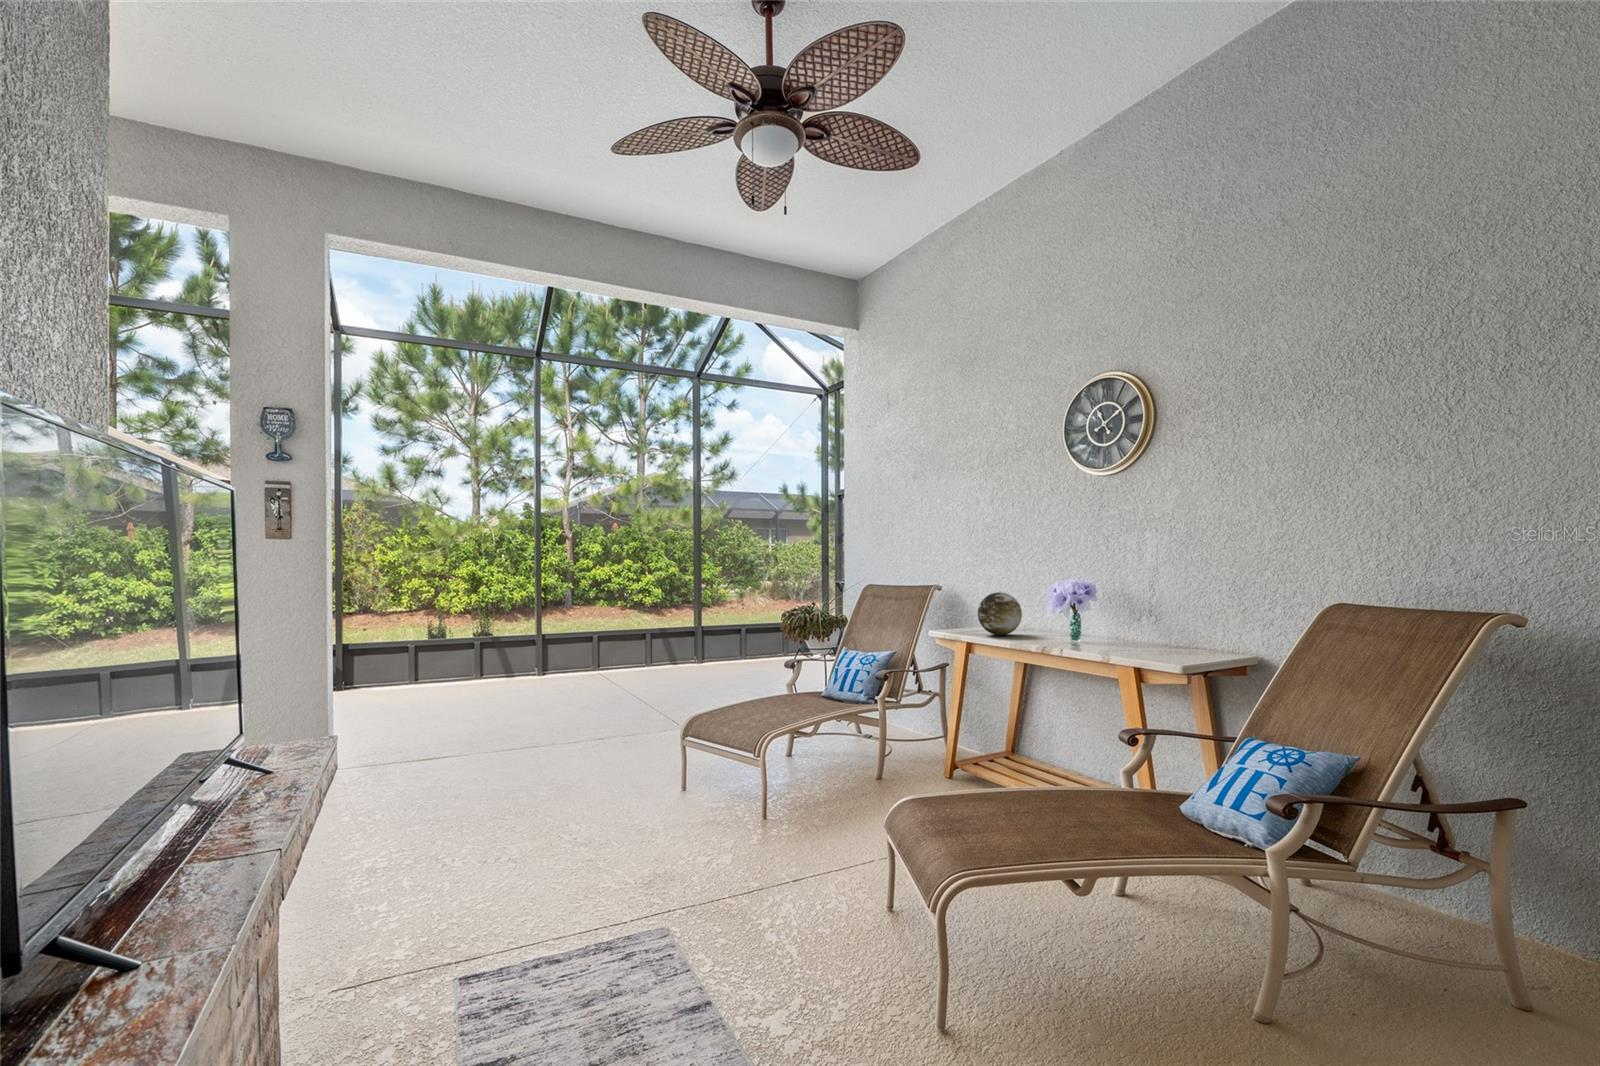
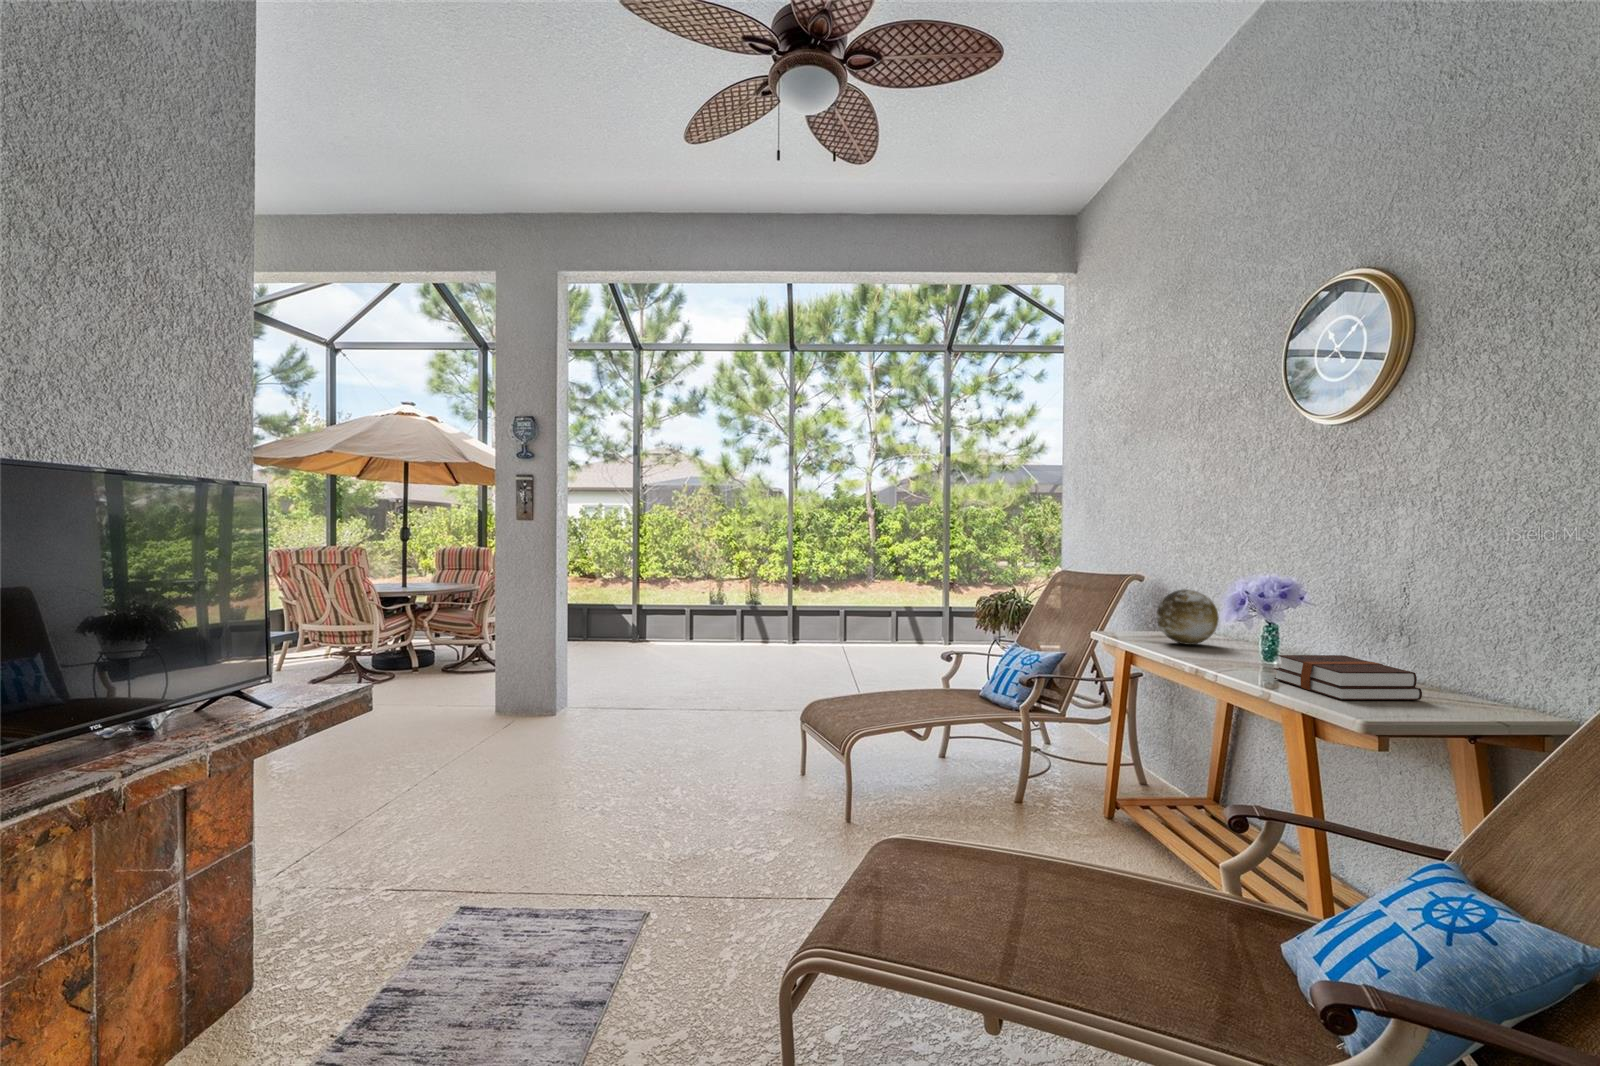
hardback book: none [1101,629,1190,656] -> present [1274,655,1422,700]

